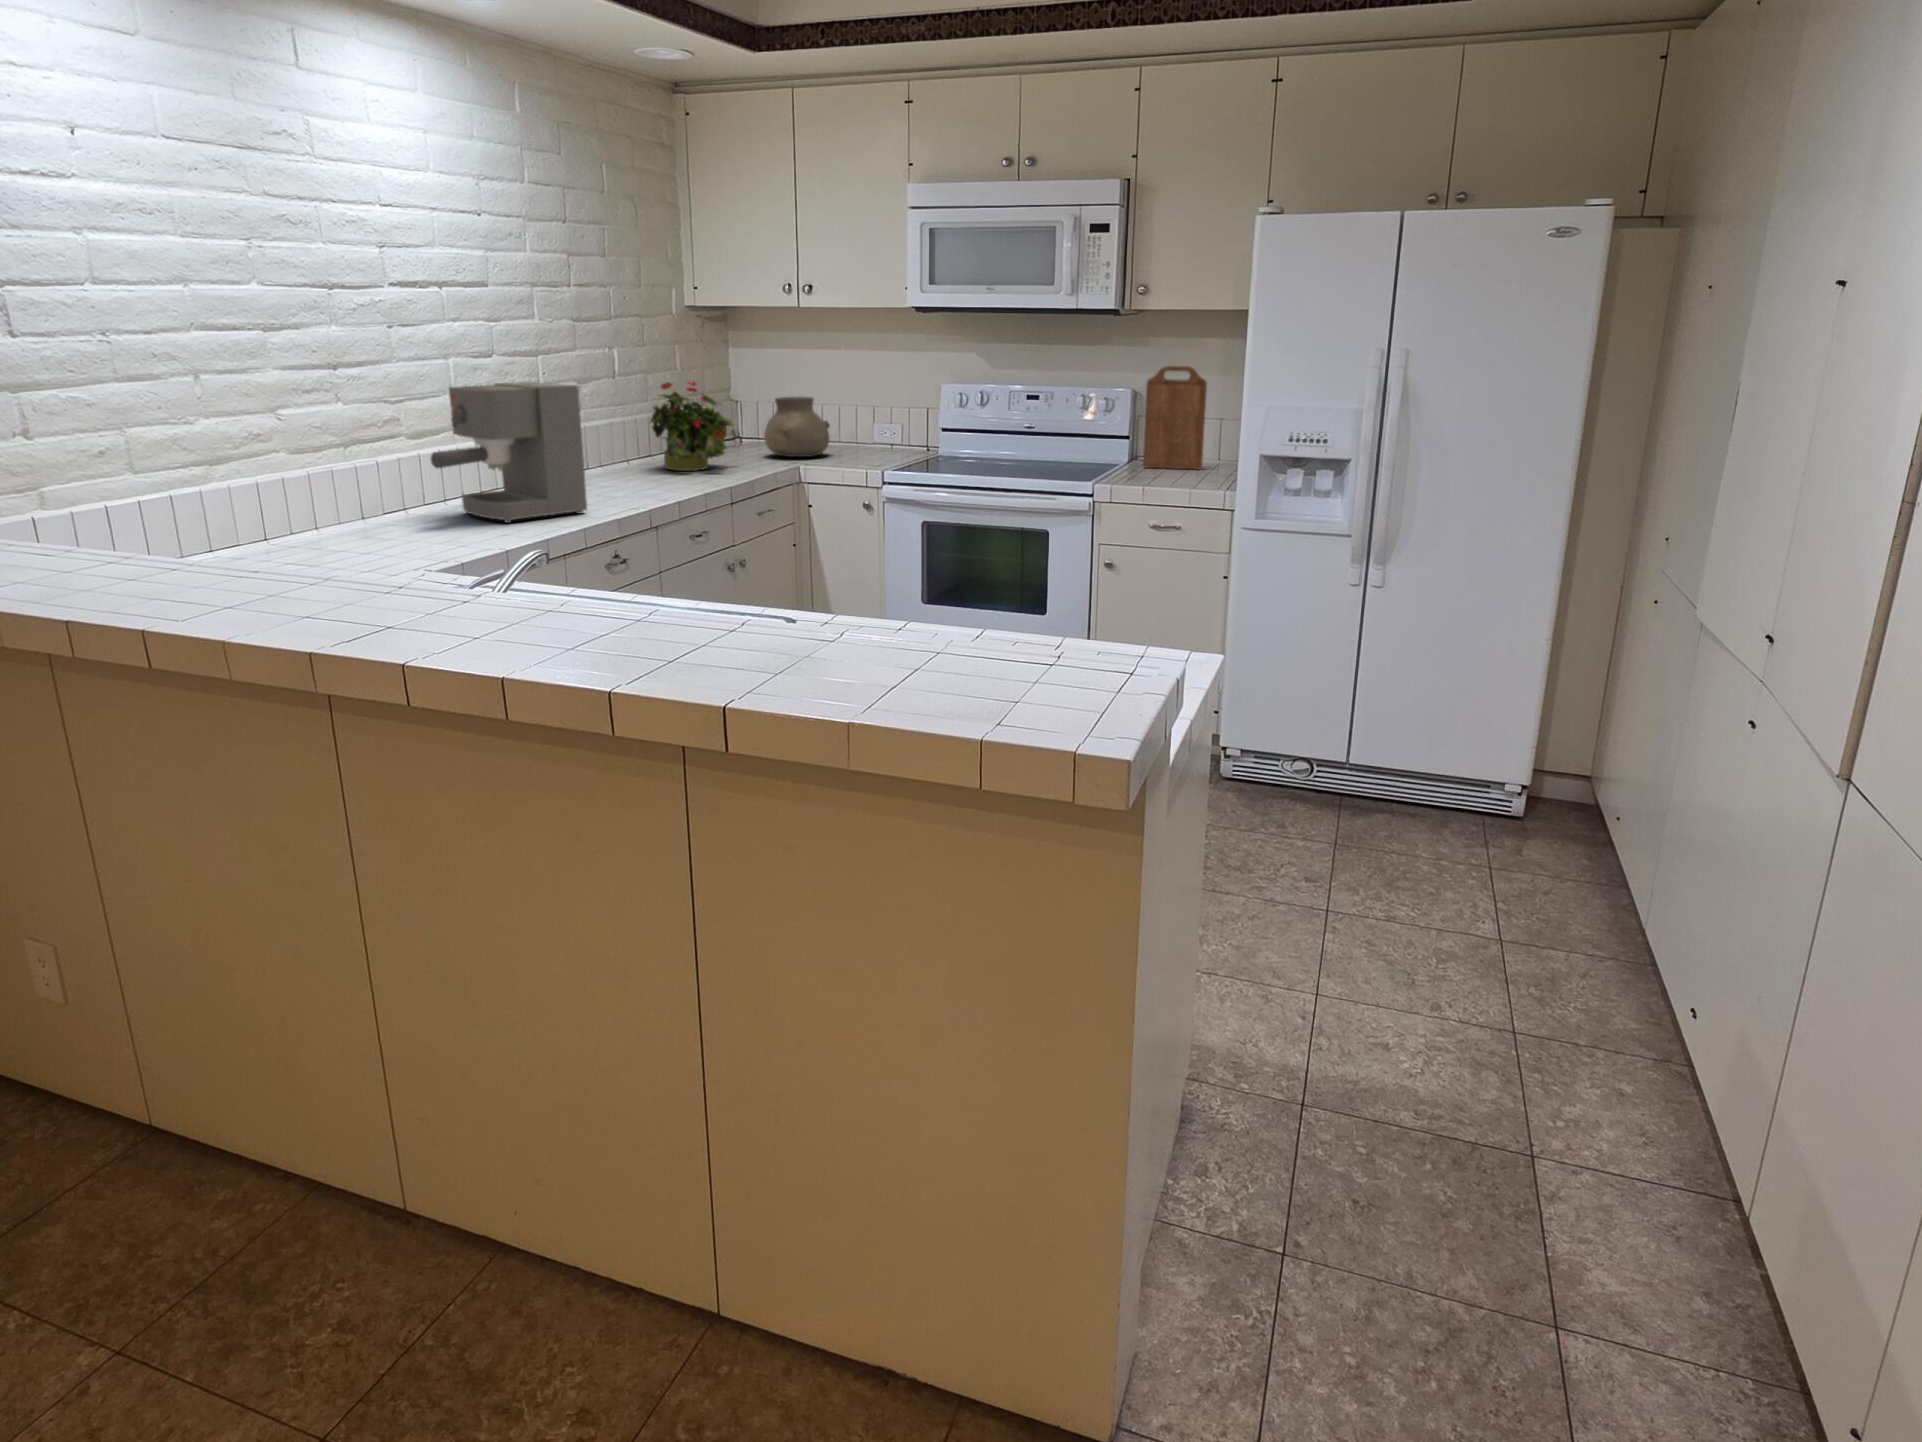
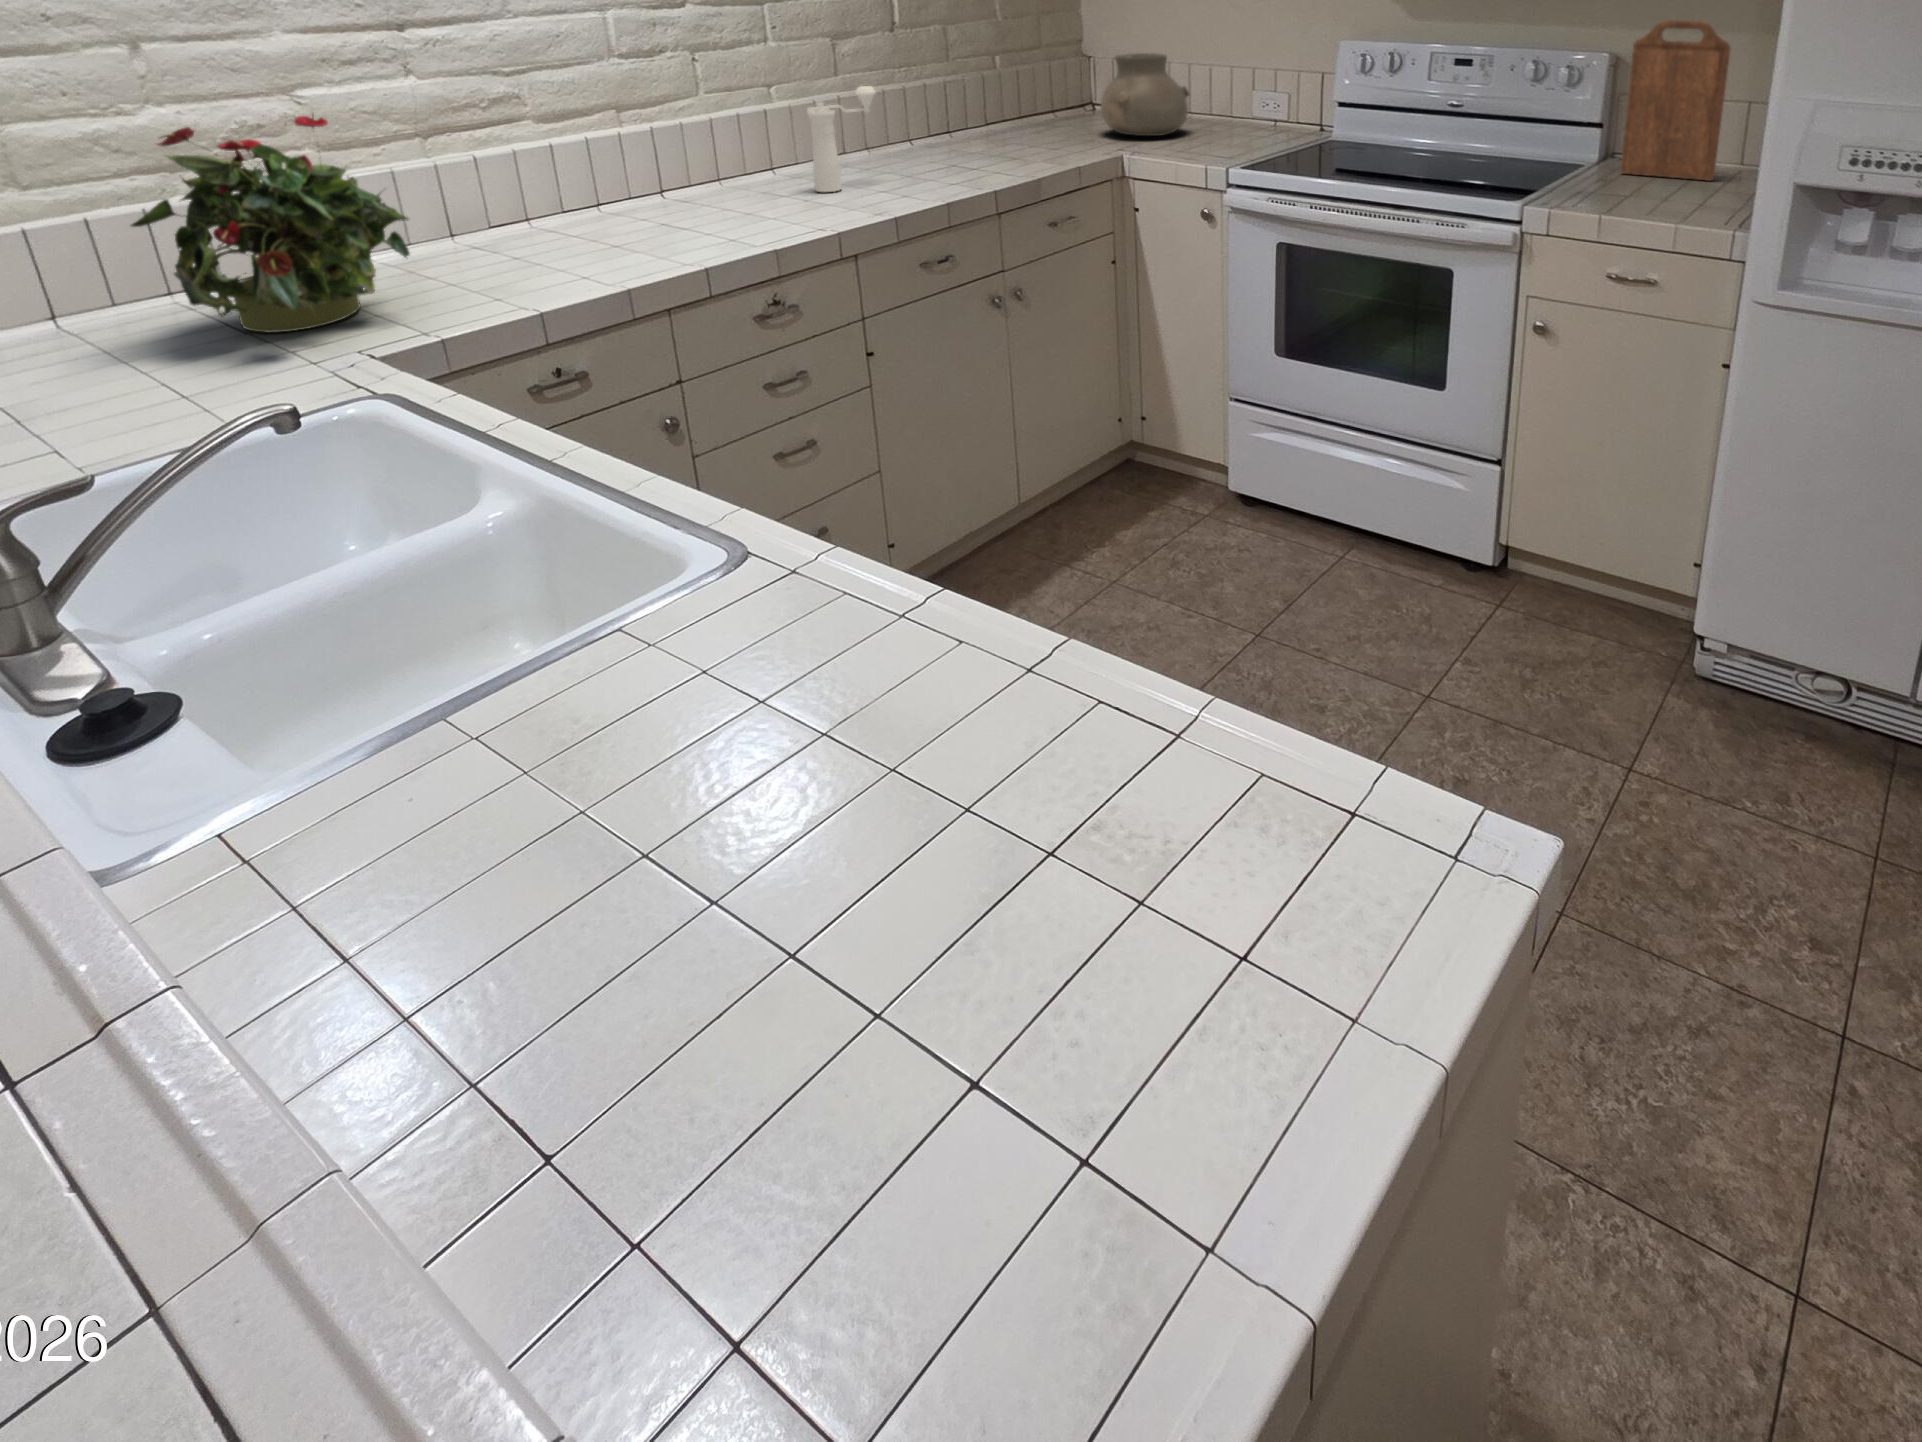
coffee maker: present [431,382,587,523] -> none [512,44,752,250]
potted plant: present [650,382,737,471] -> present [131,115,410,332]
pepper mill: none [589,416,634,492] -> present [807,86,875,192]

